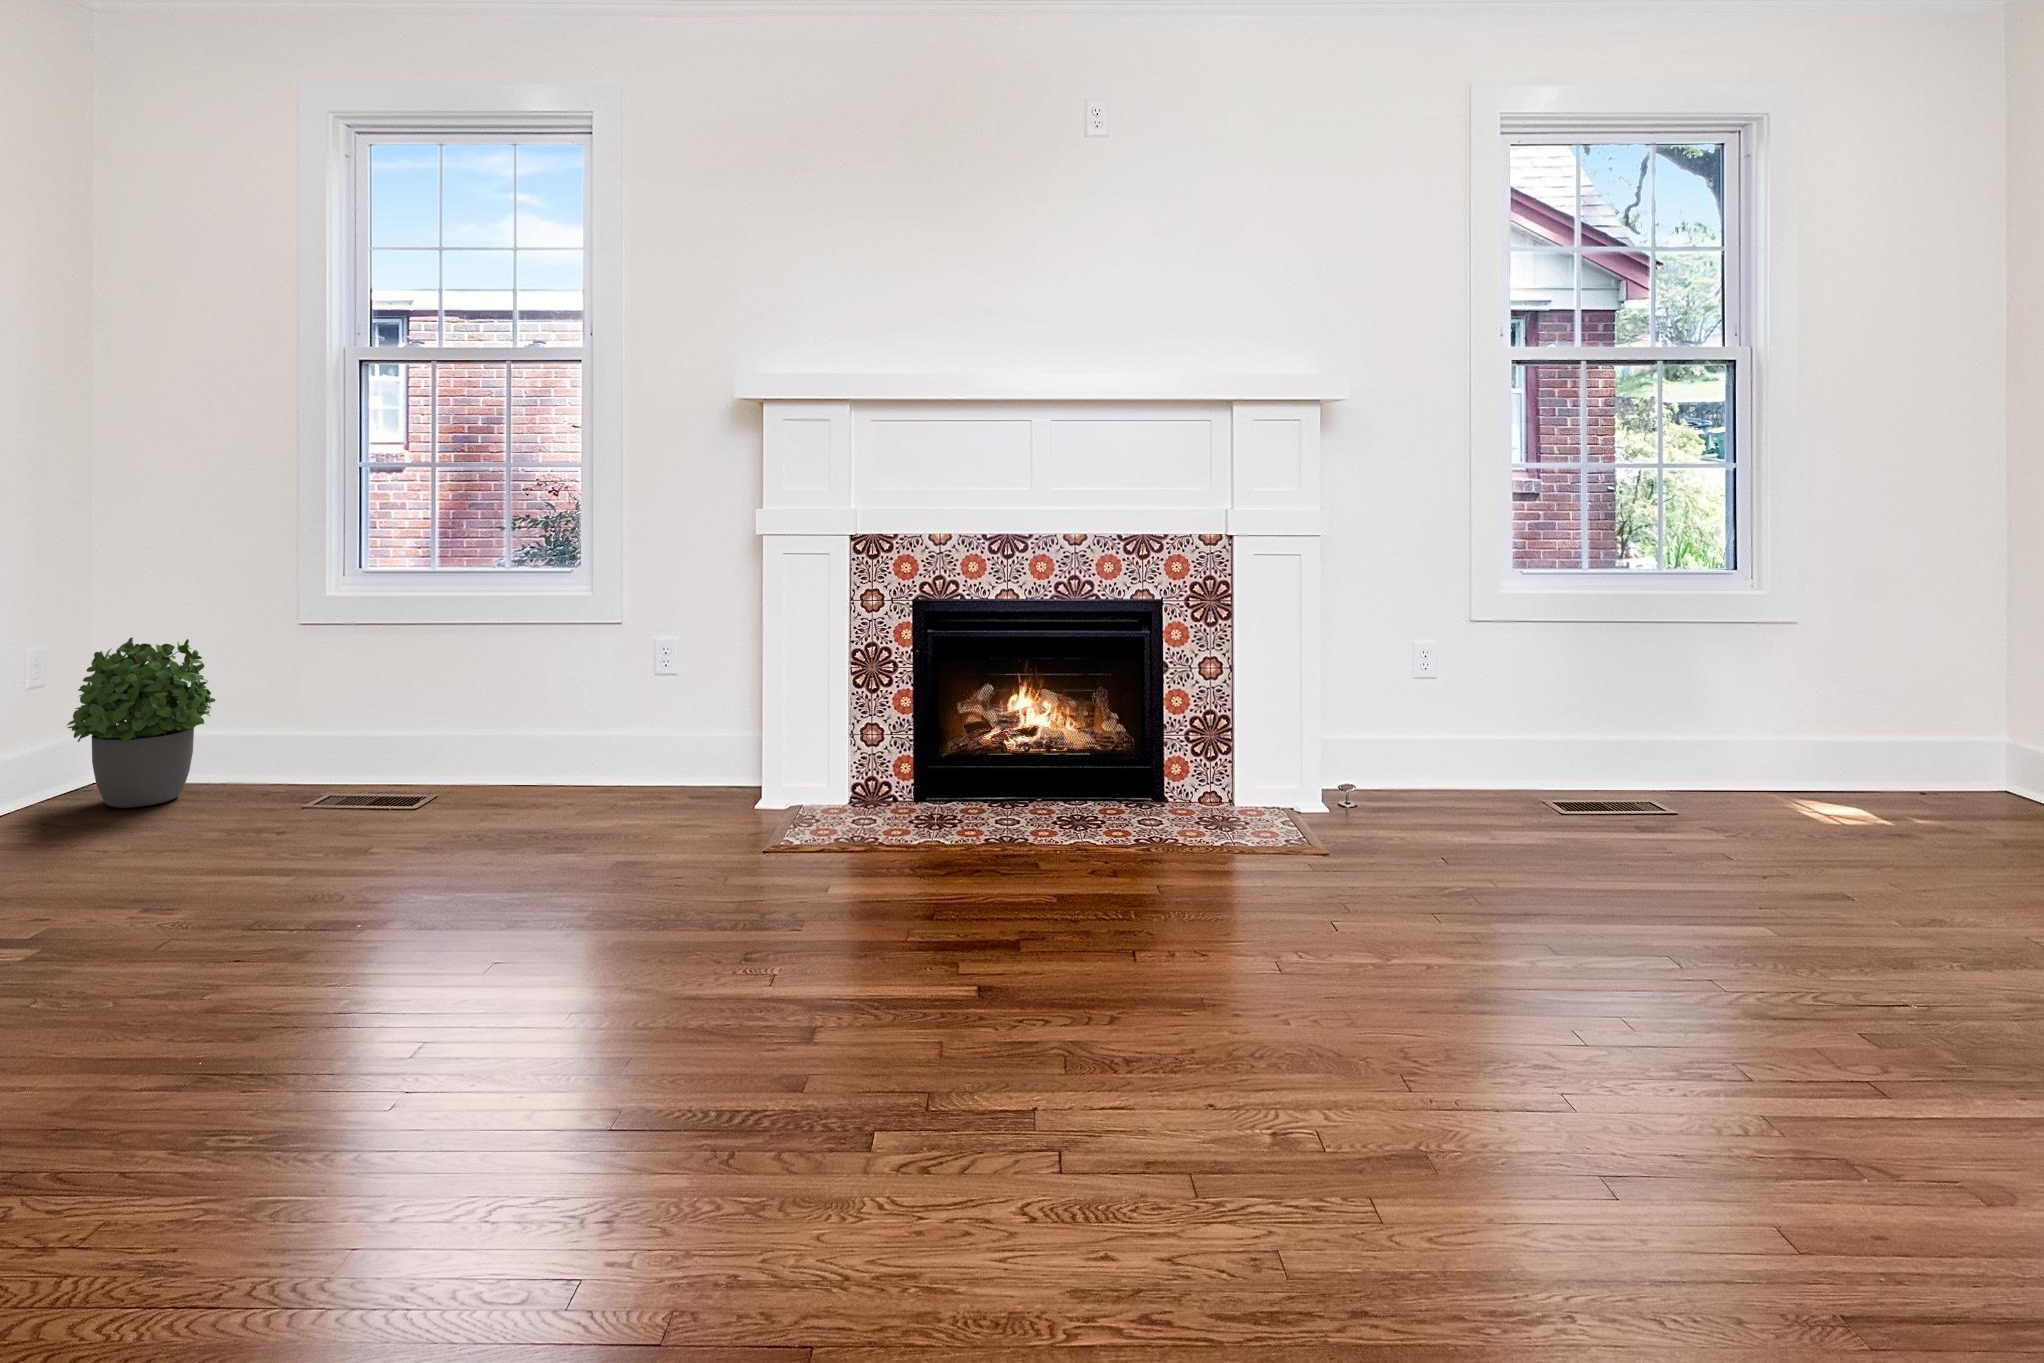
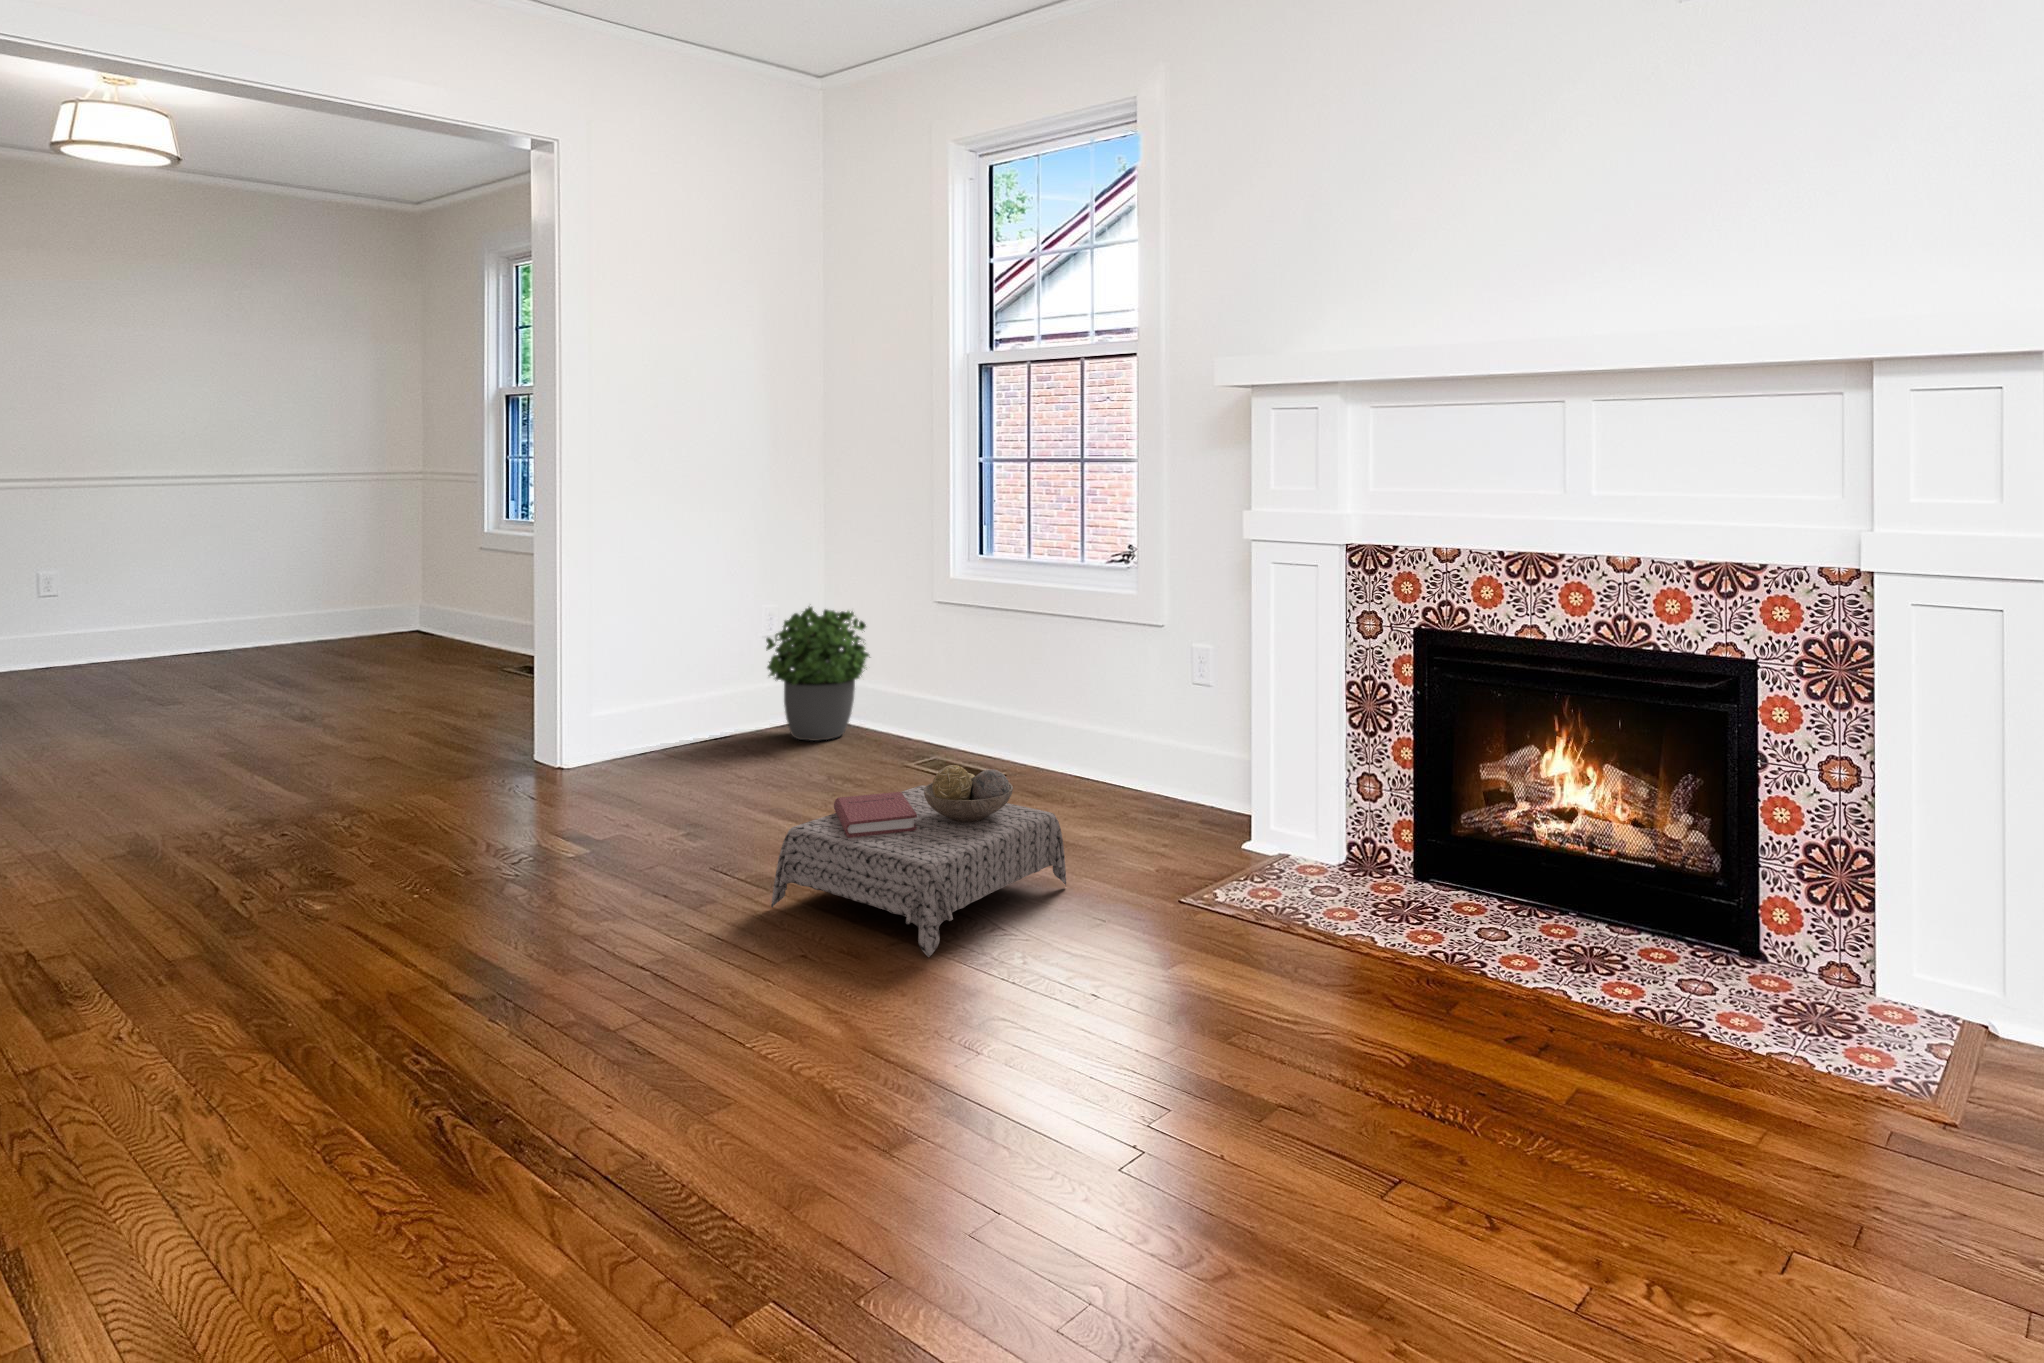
ottoman: none [408,763,666,931] -> present [771,765,1066,957]

